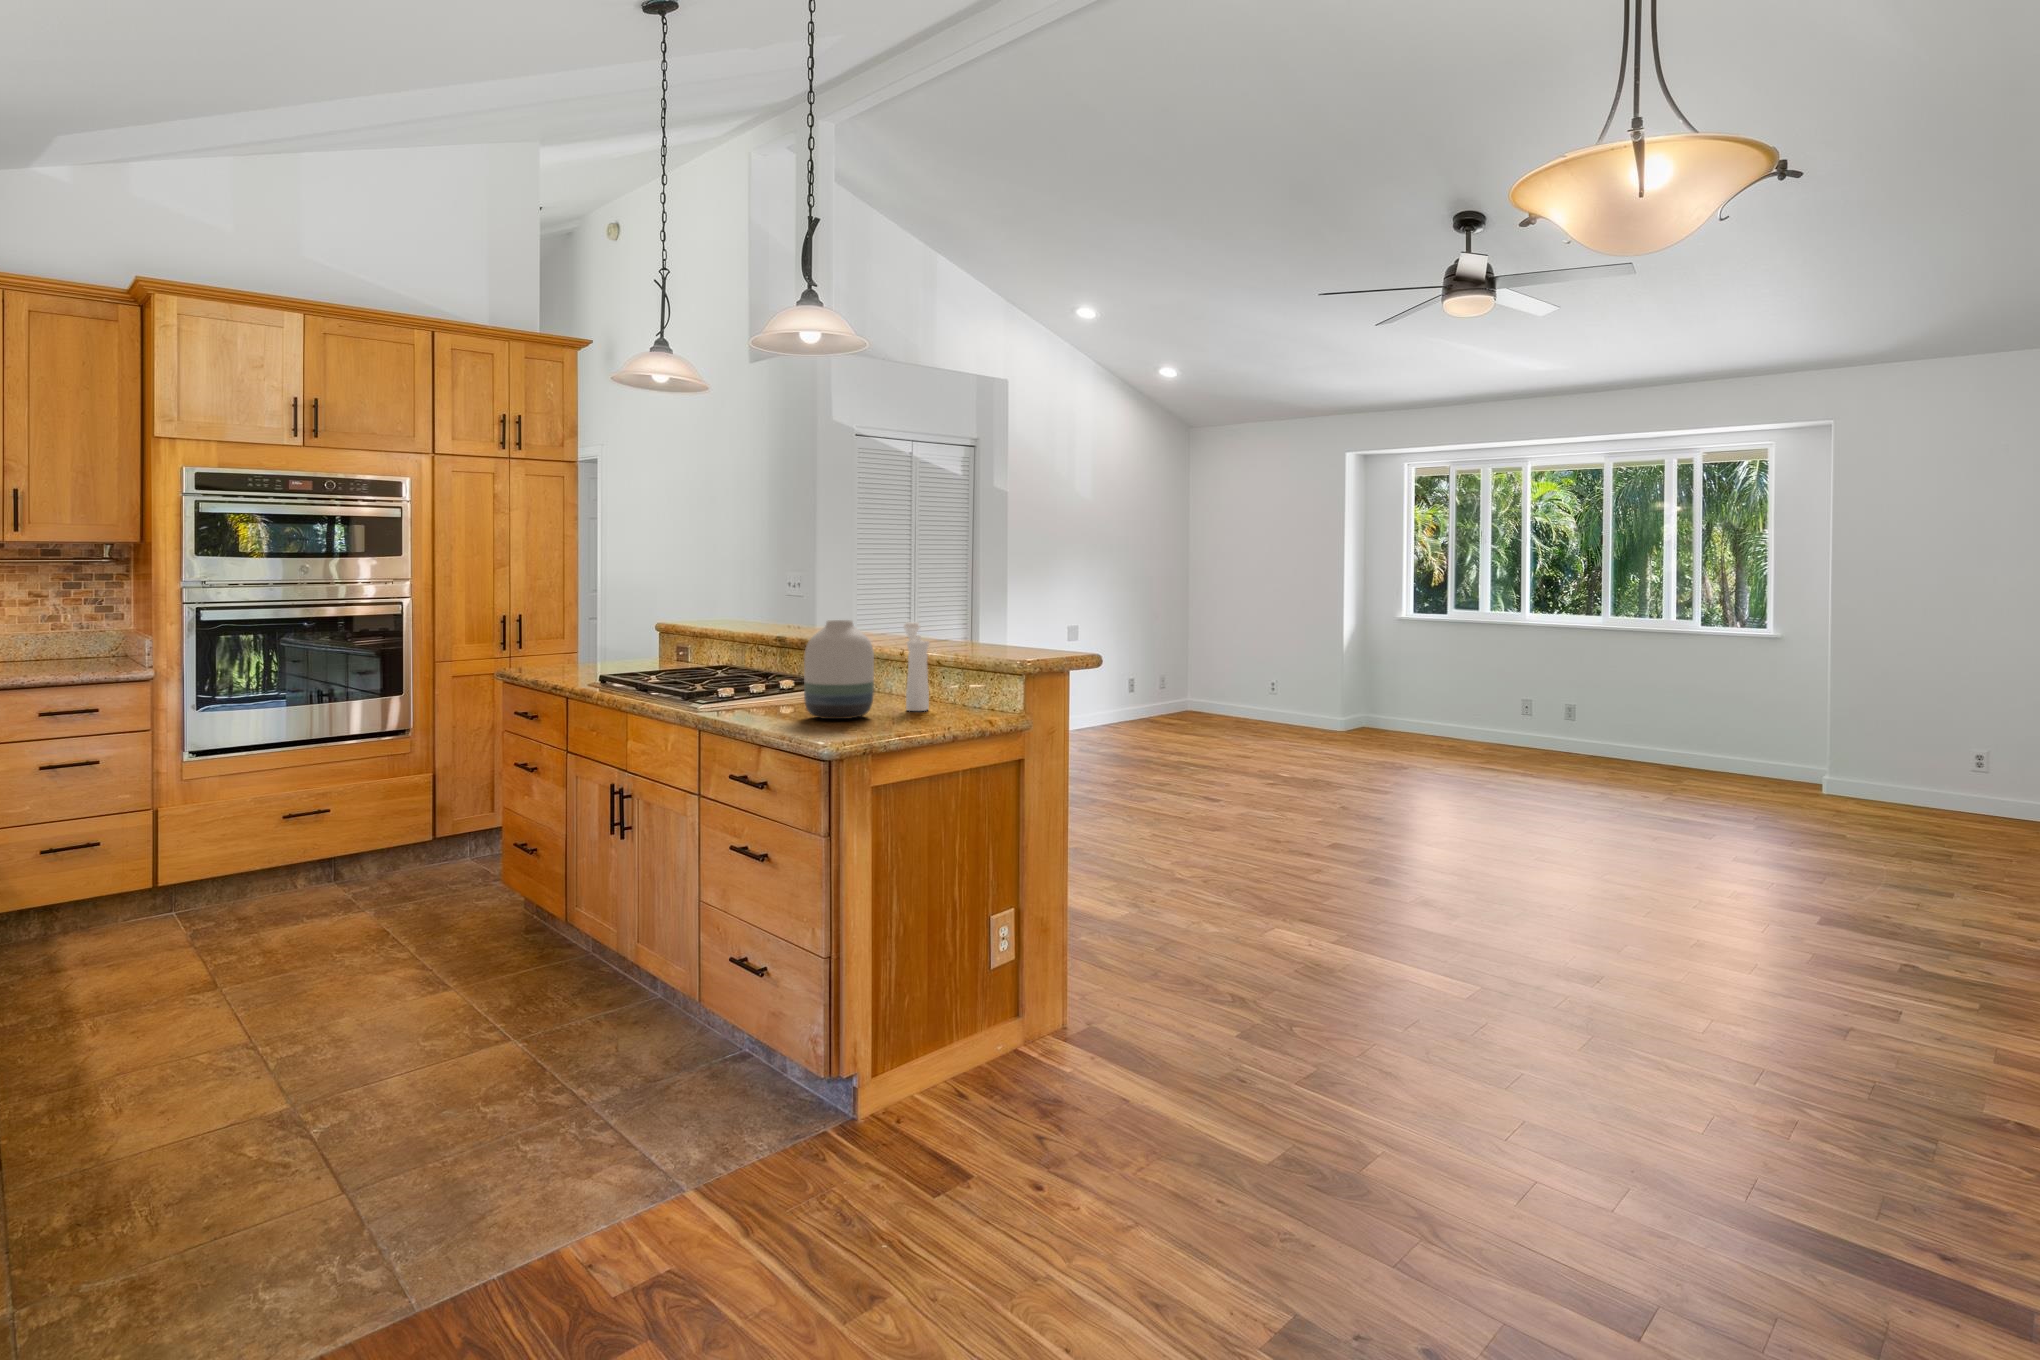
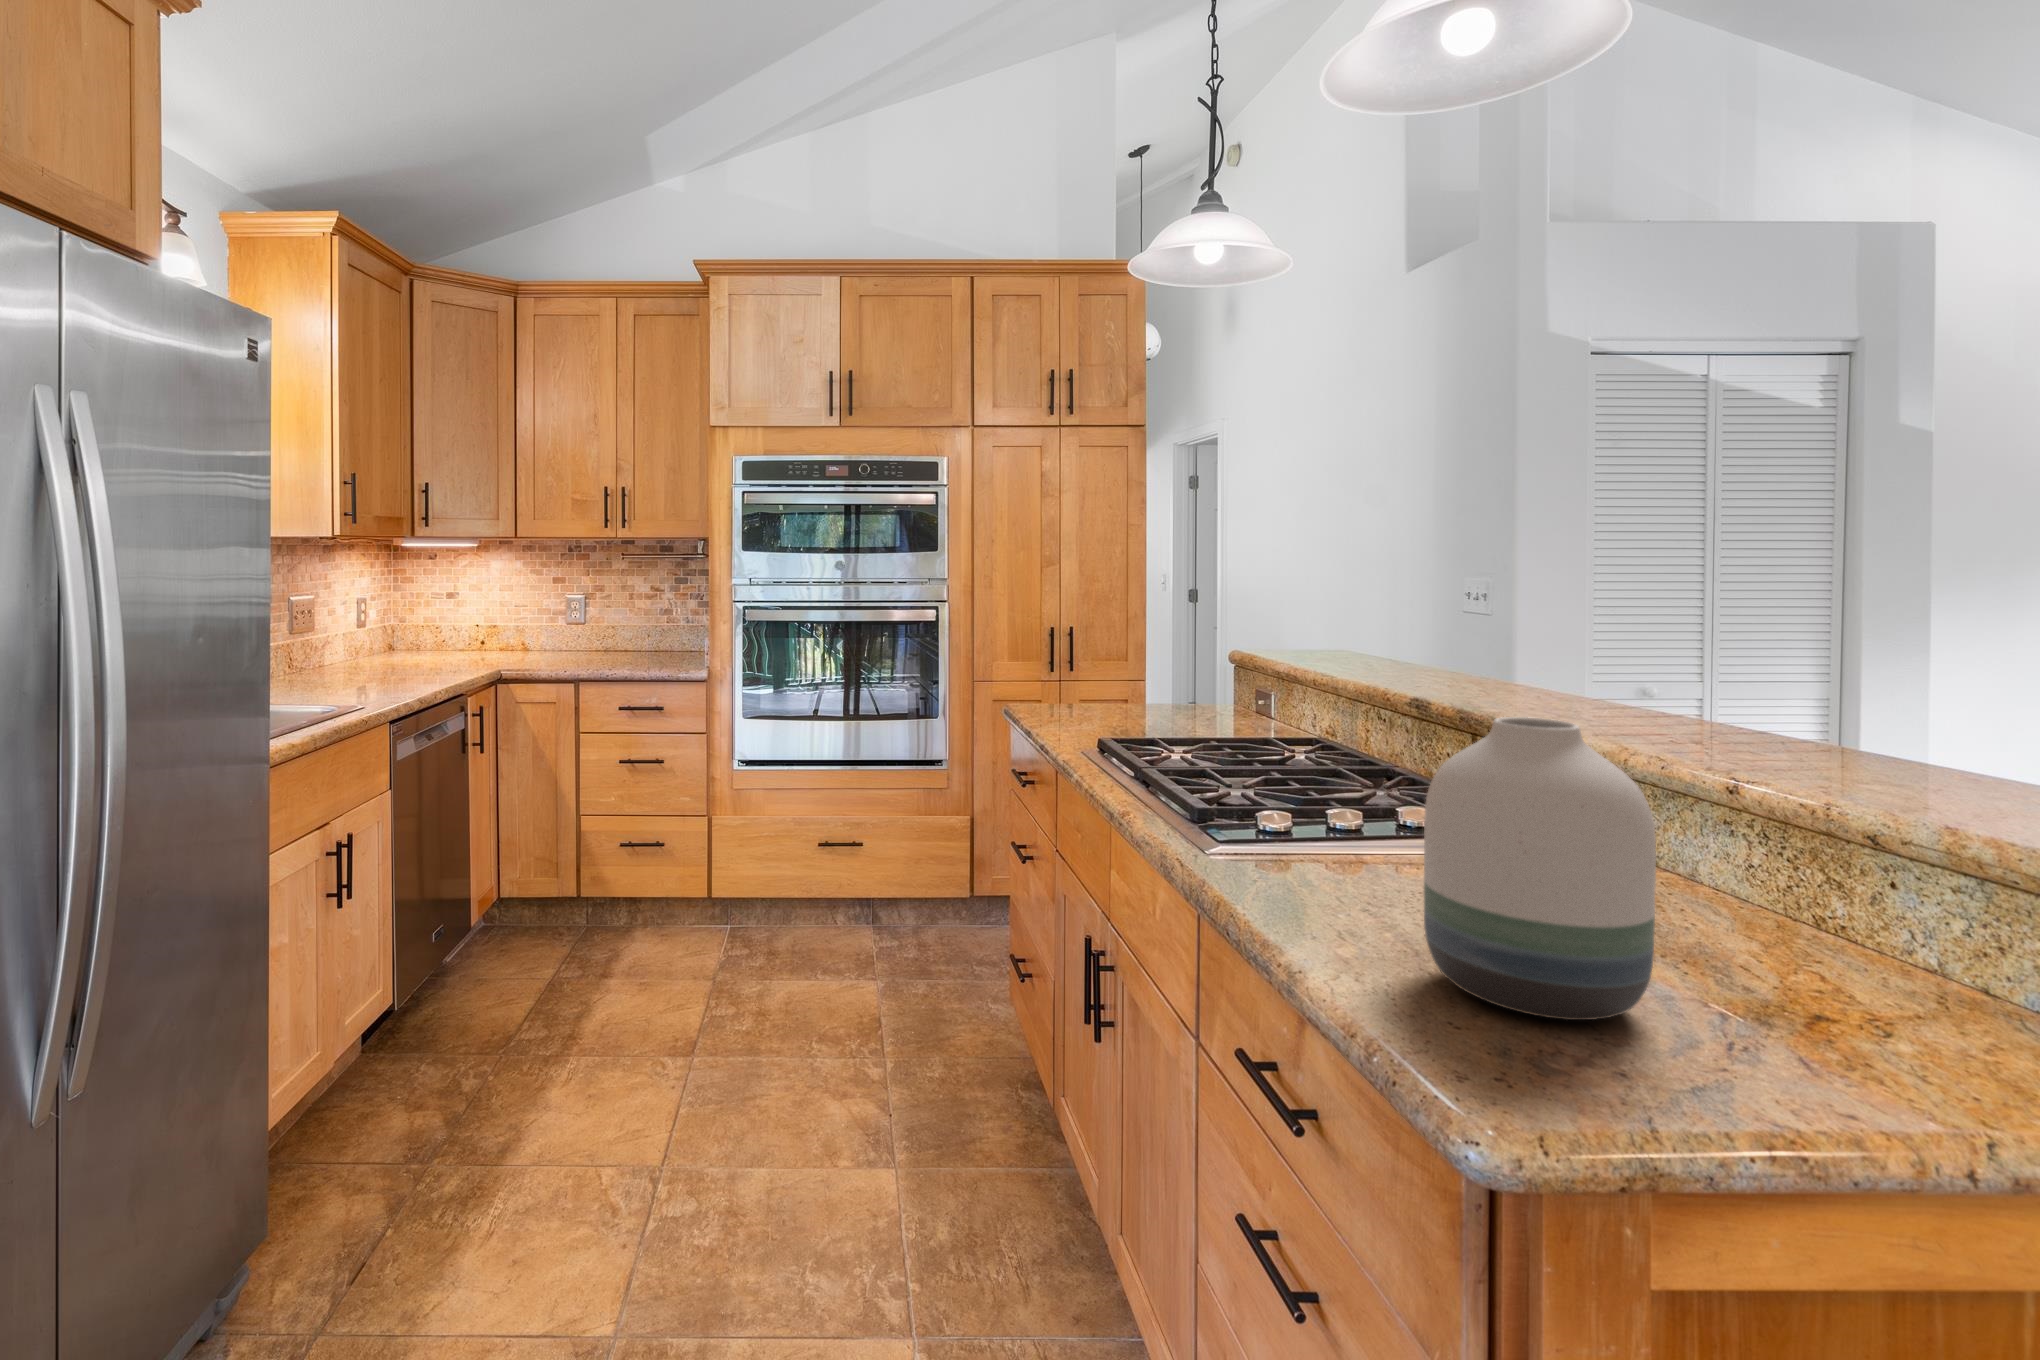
pepper mill: present [904,622,929,711] -> none [1749,727,1867,1020]

